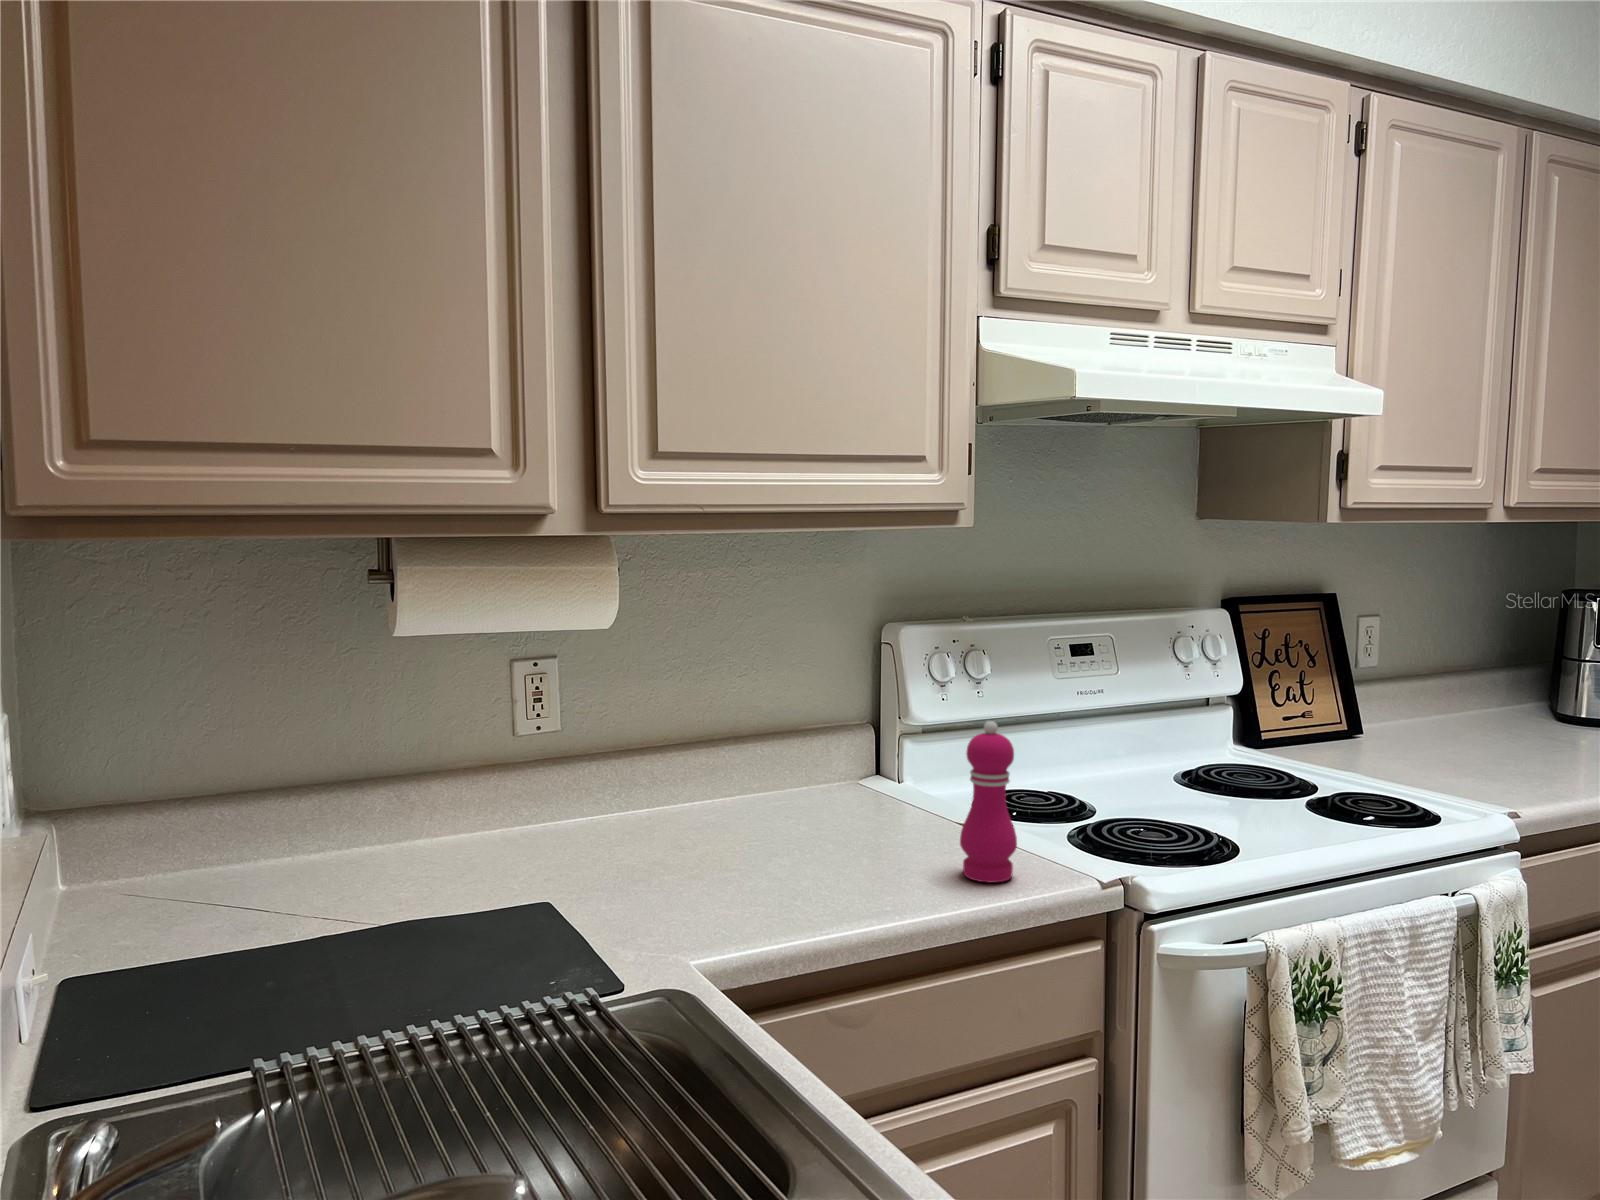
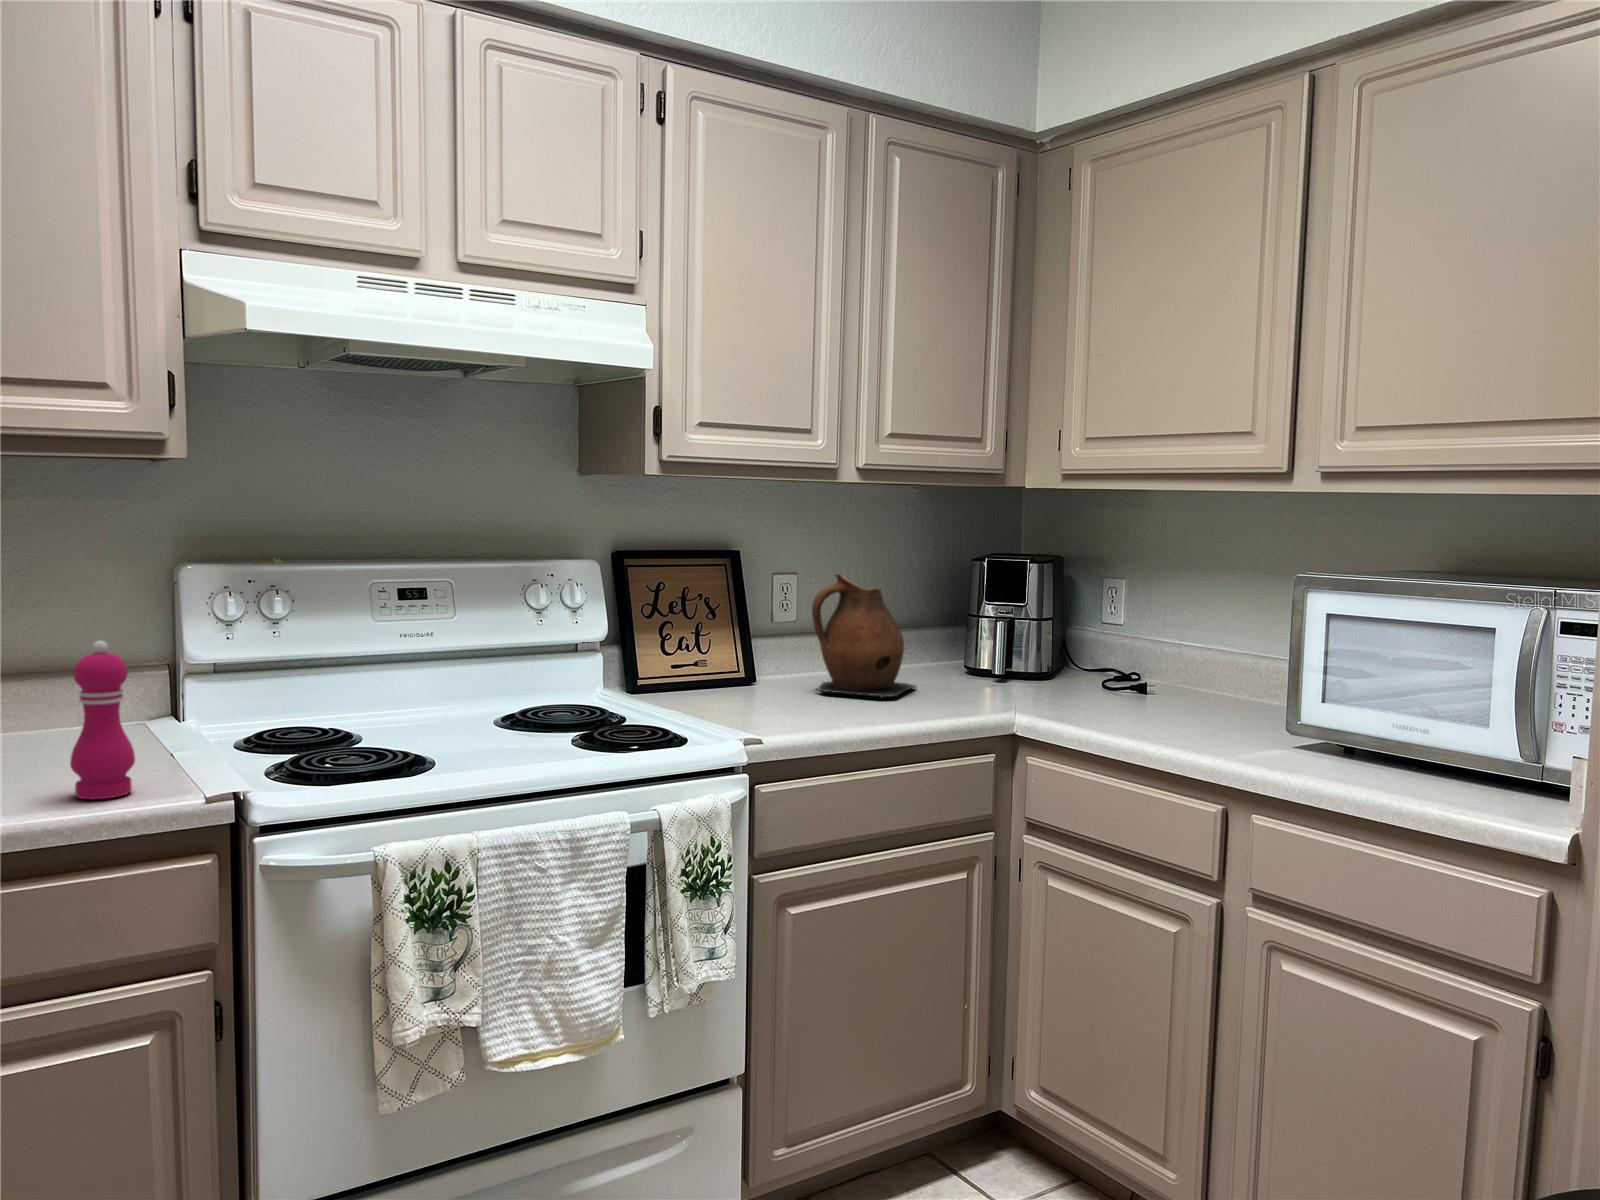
ceramic pitcher: none [1437,620,1558,757] -> present [812,573,916,698]

